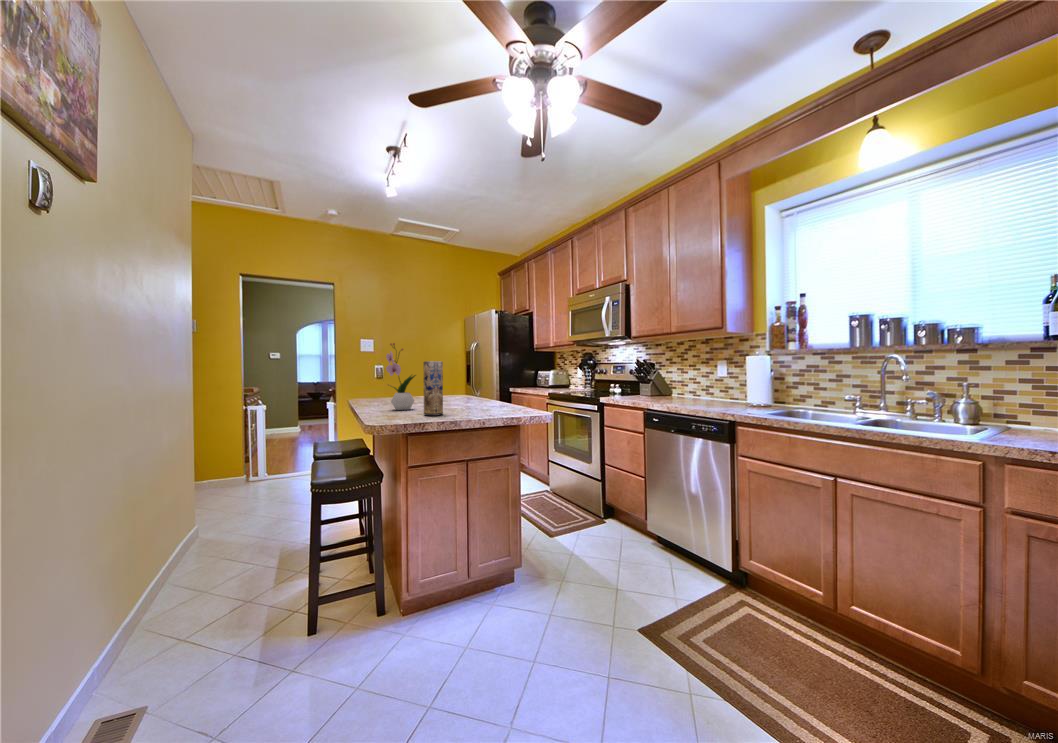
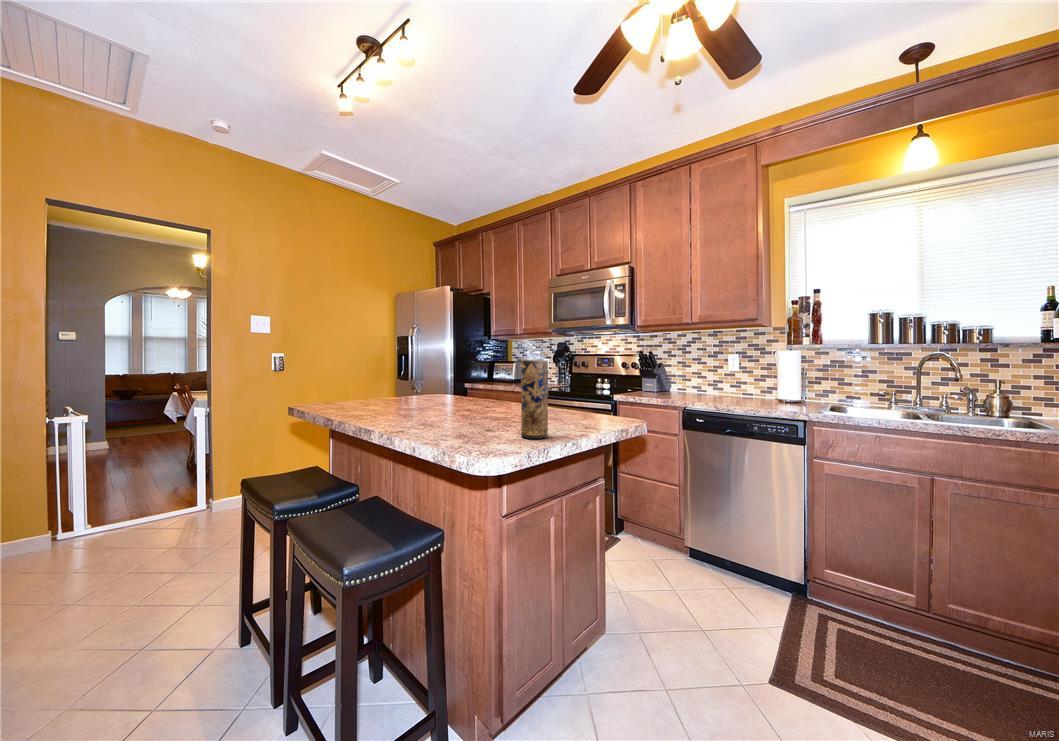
flower arrangement: present [386,343,416,410] -> none [435,331,480,430]

